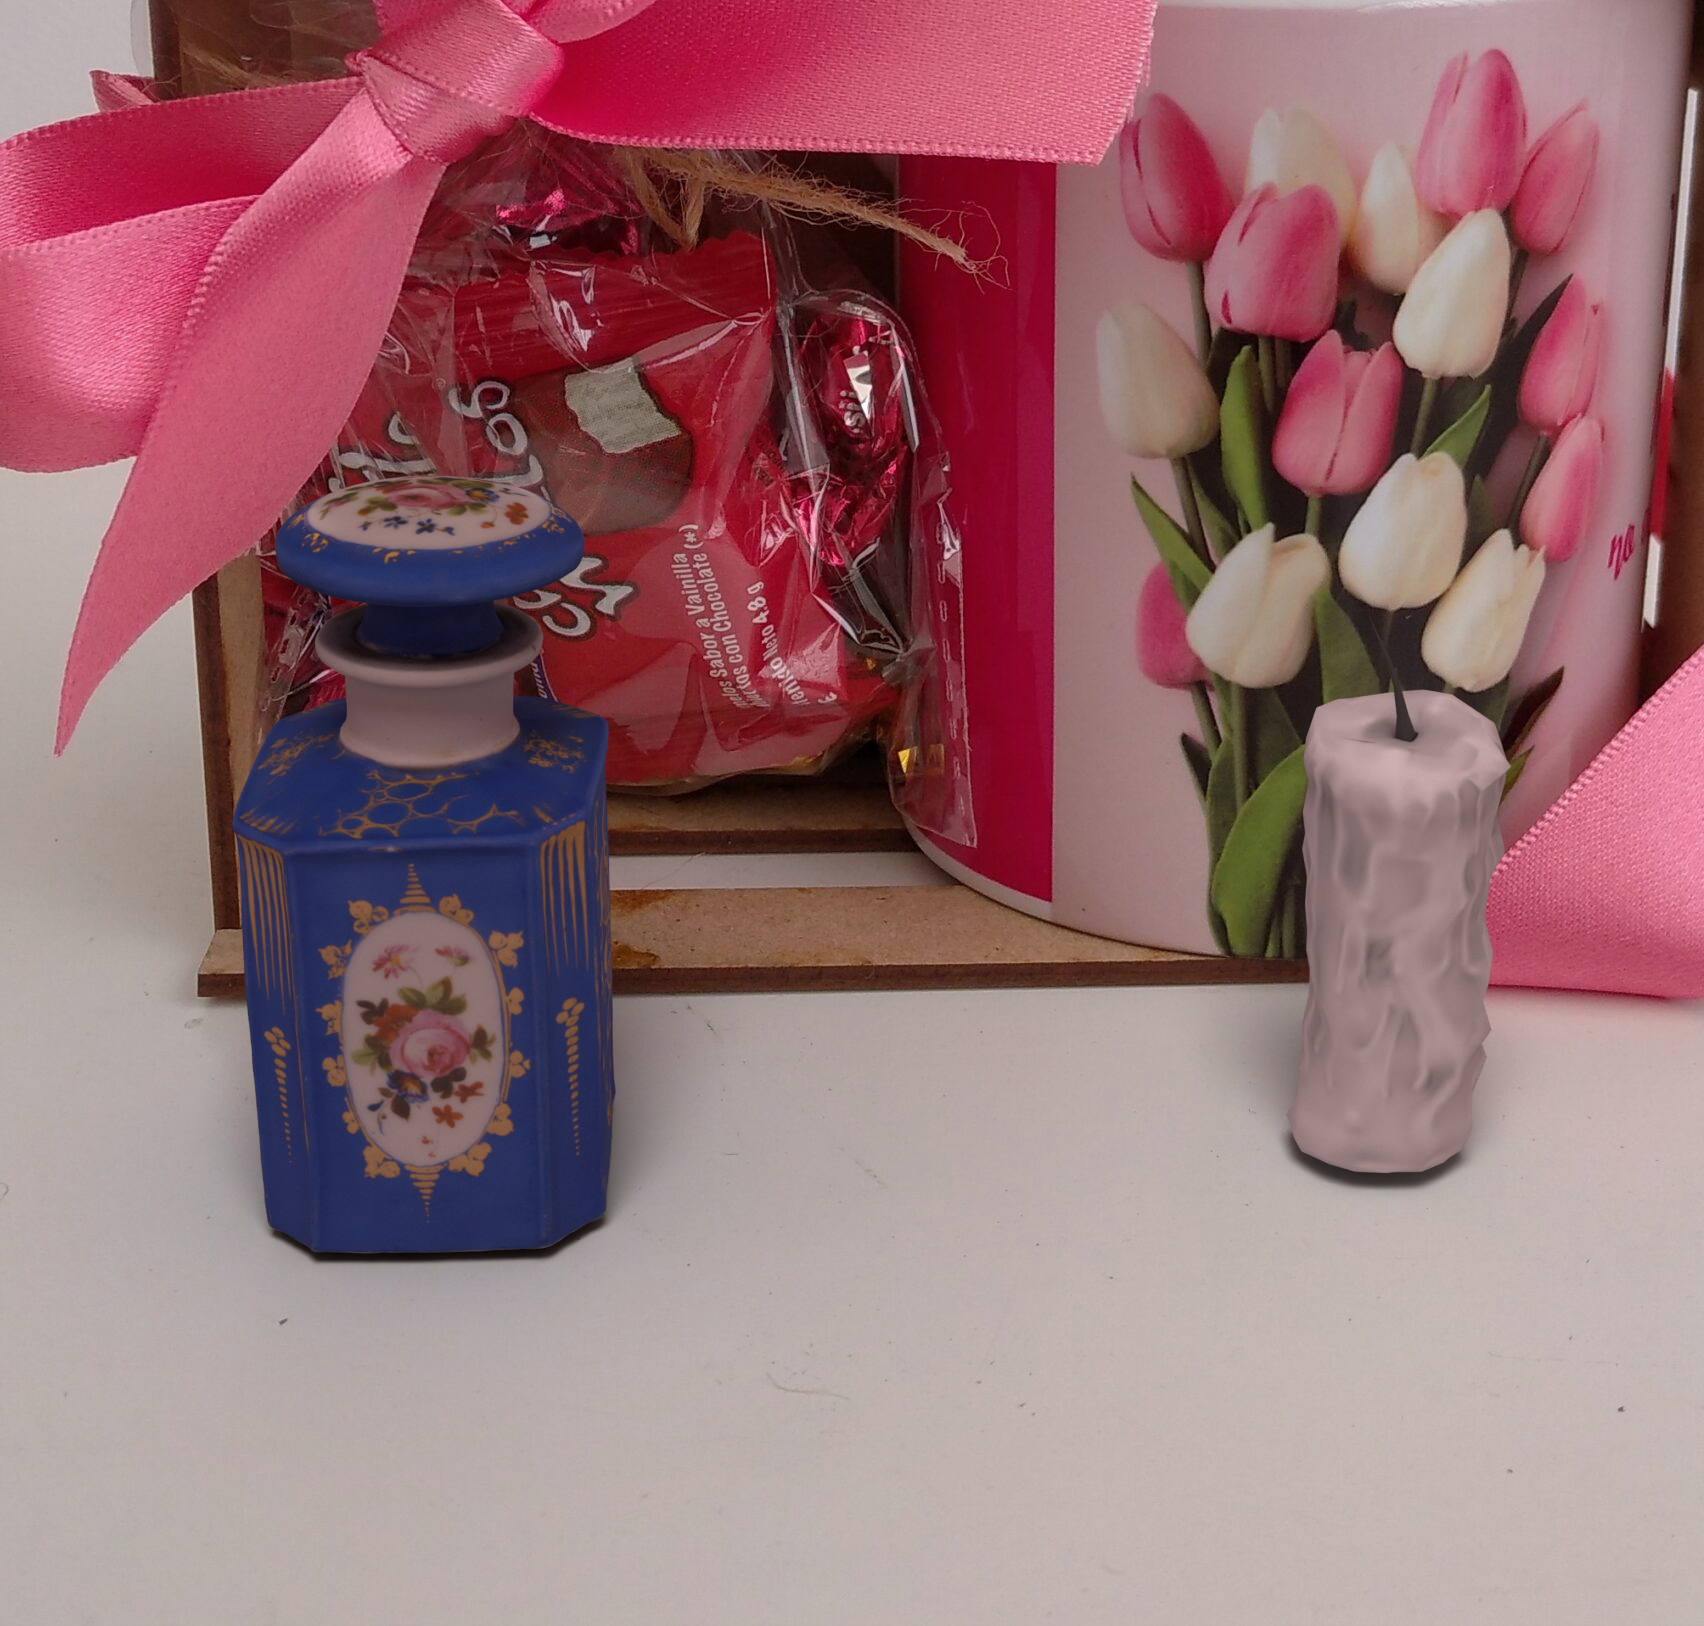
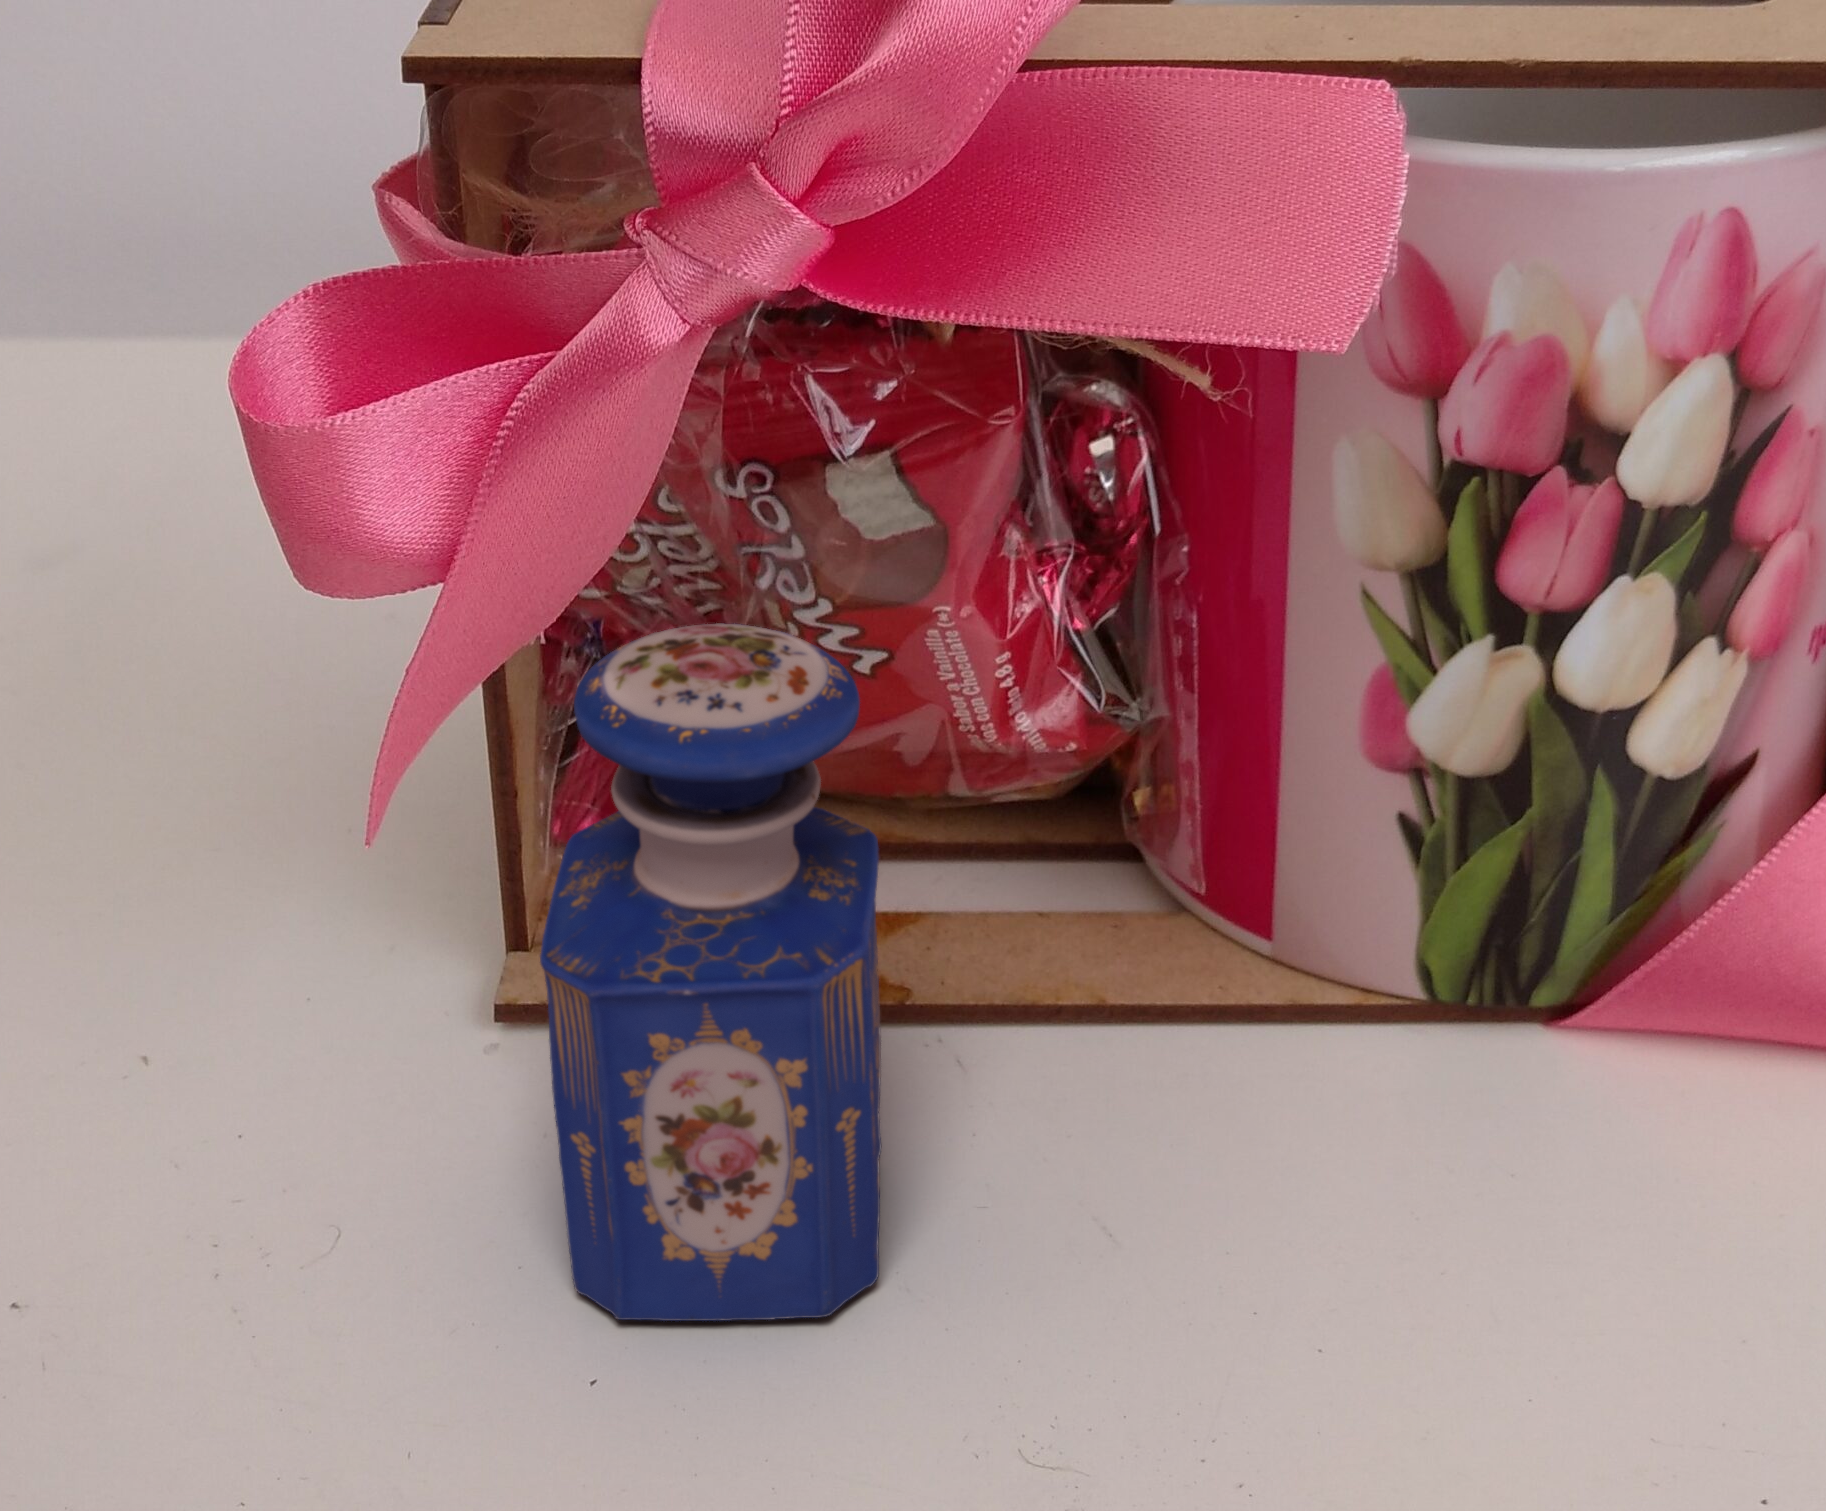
candle: present [1287,619,1511,1173] -> none [1494,759,1713,1244]

